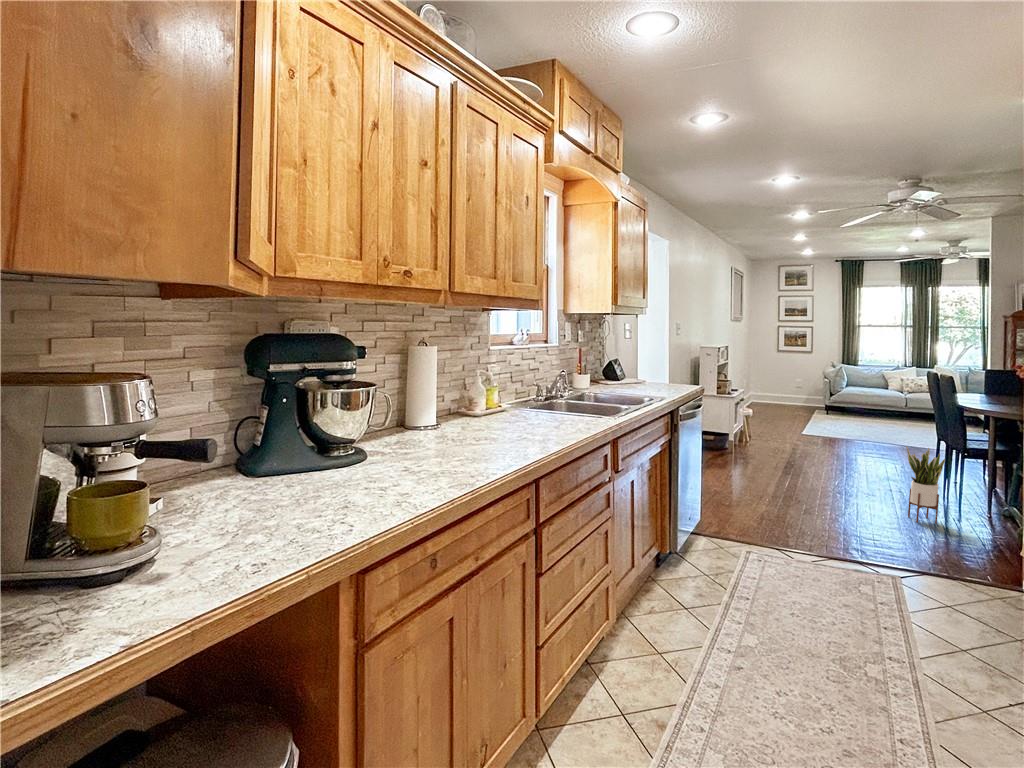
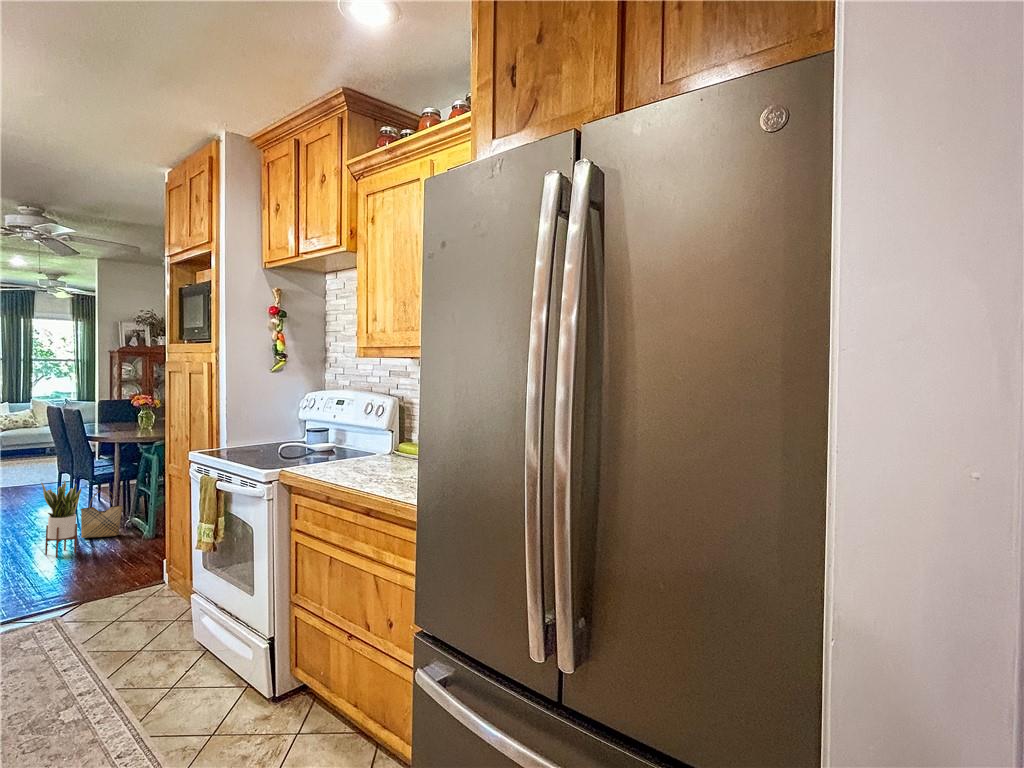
woven basket: none [947,465,994,518] -> present [81,489,122,538]

